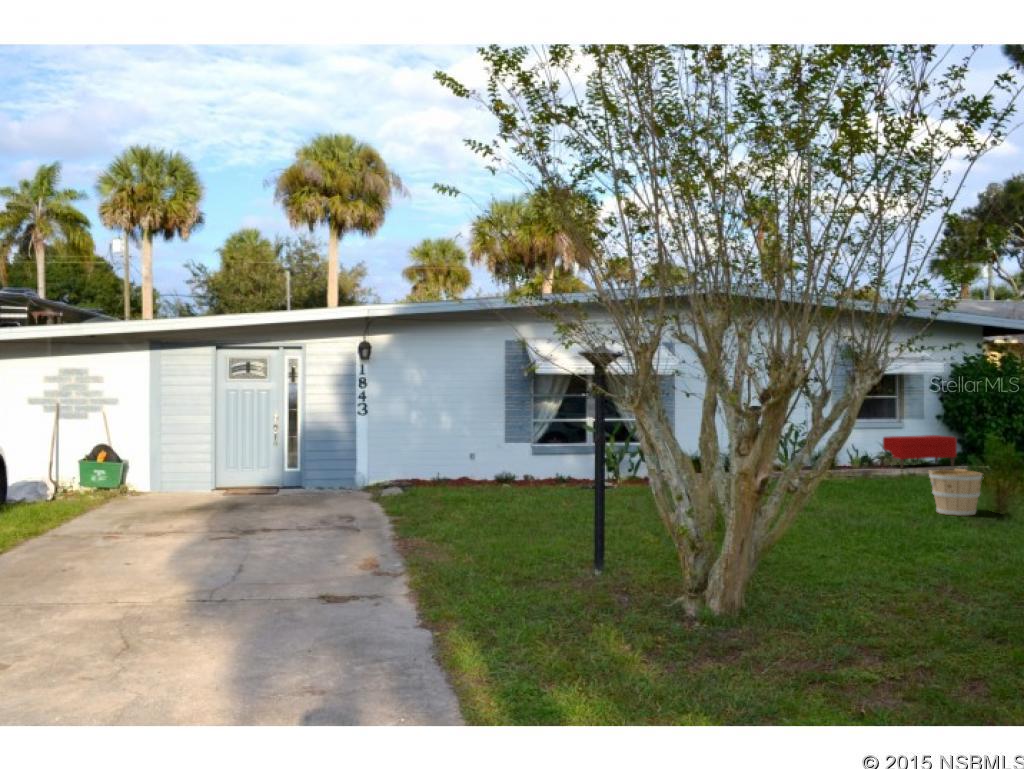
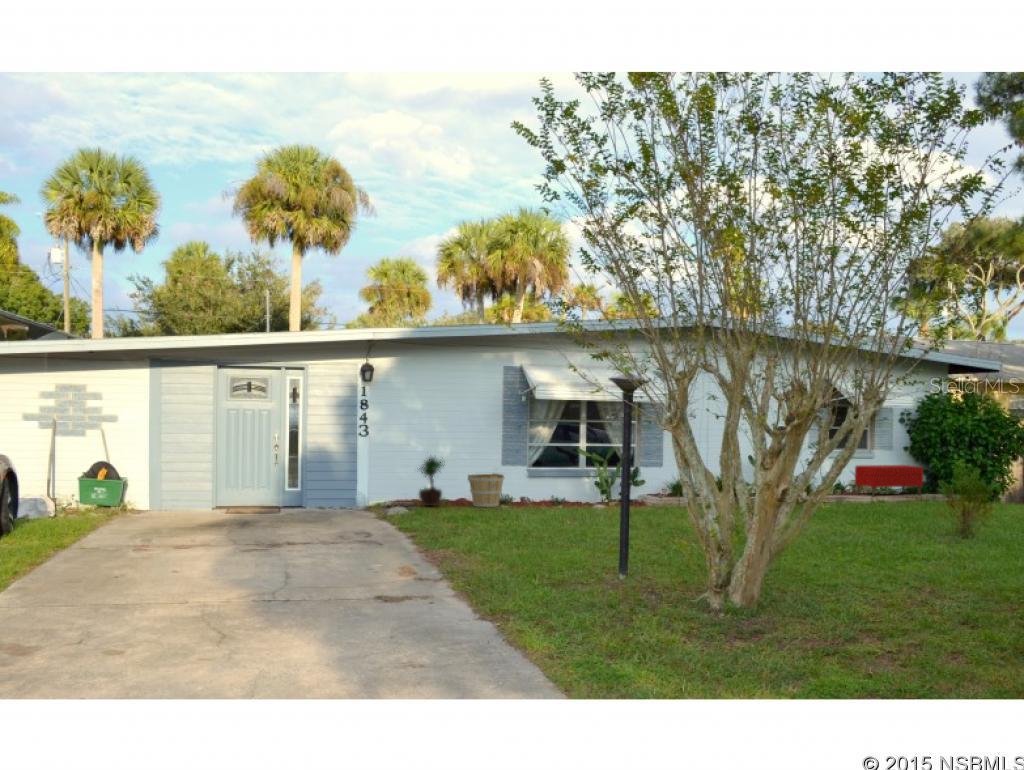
potted tree: none [414,429,447,484] -> present [419,457,444,506]
wooden bucket: present [929,469,984,516] -> present [468,473,505,507]

